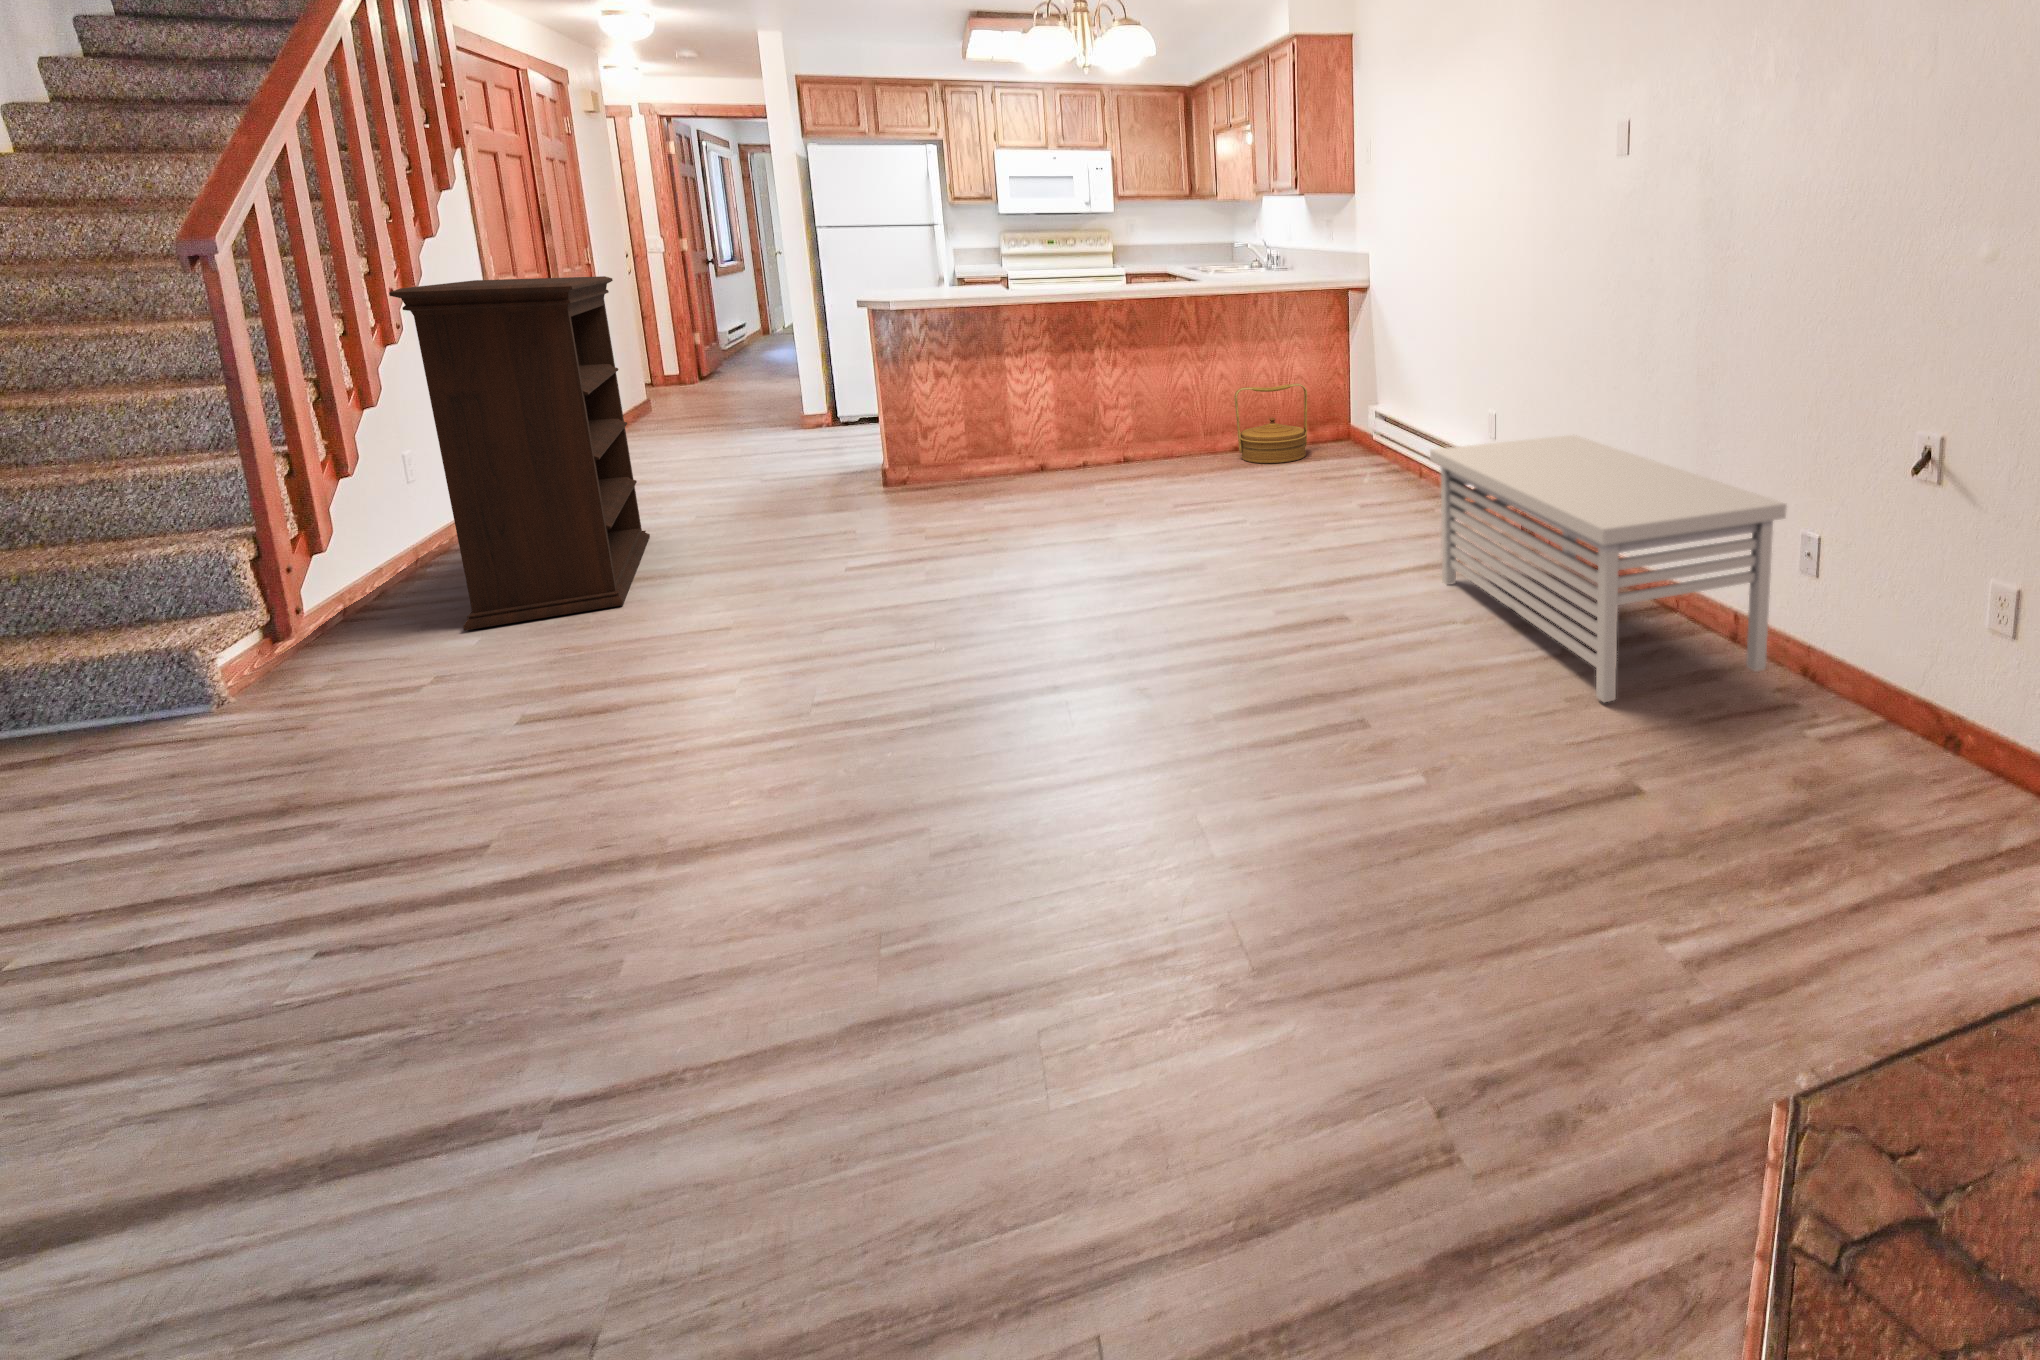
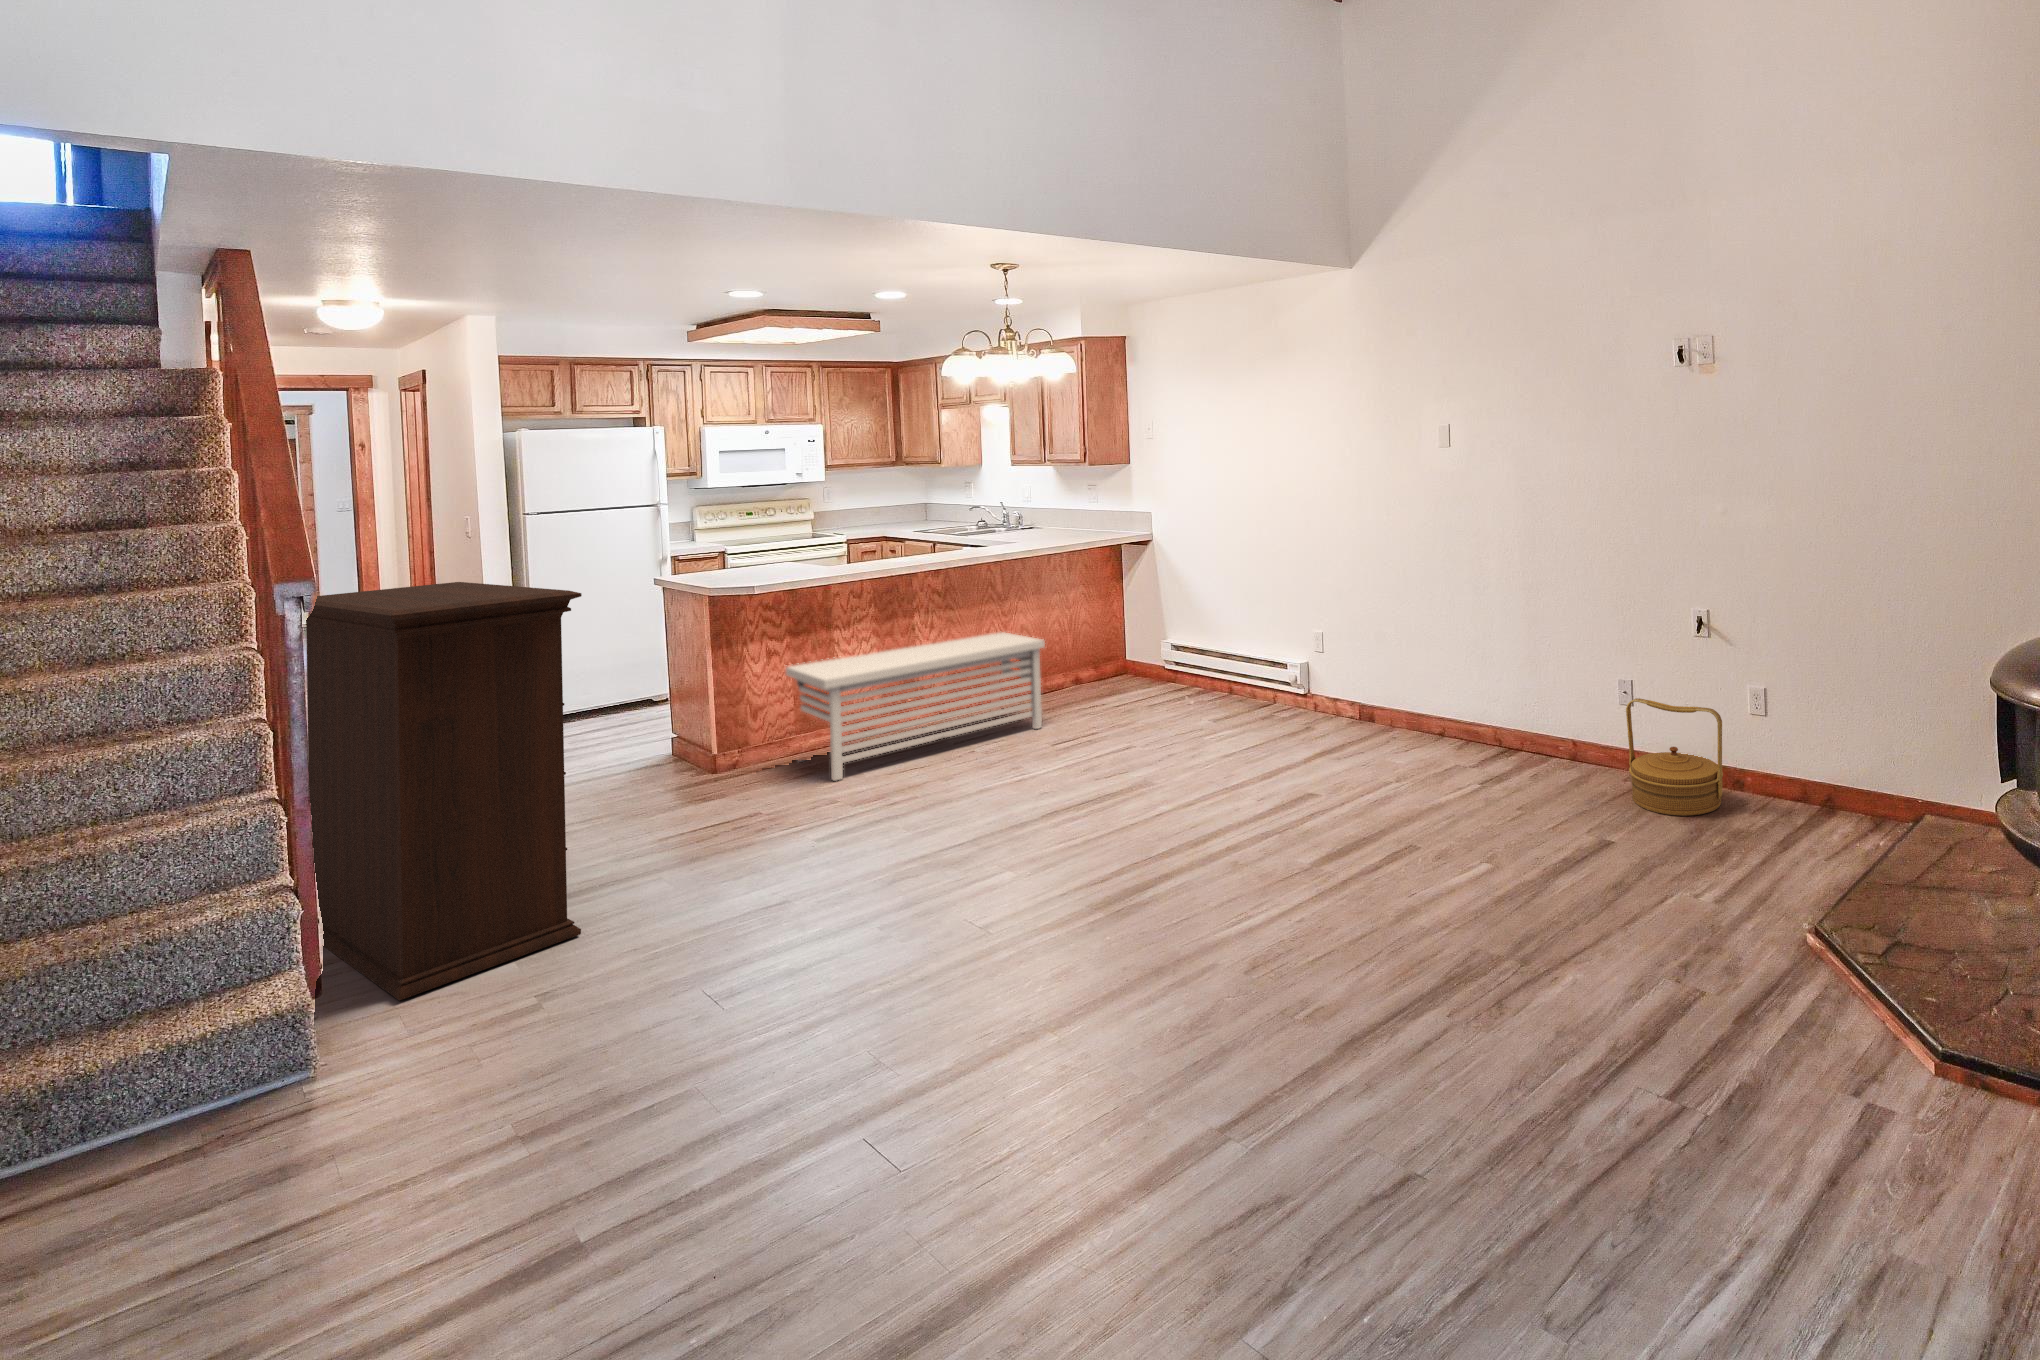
woven basket: present [1234,384,1307,463] -> present [1626,698,1723,816]
storage bench: present [1430,435,1787,703] -> present [786,632,1045,780]

